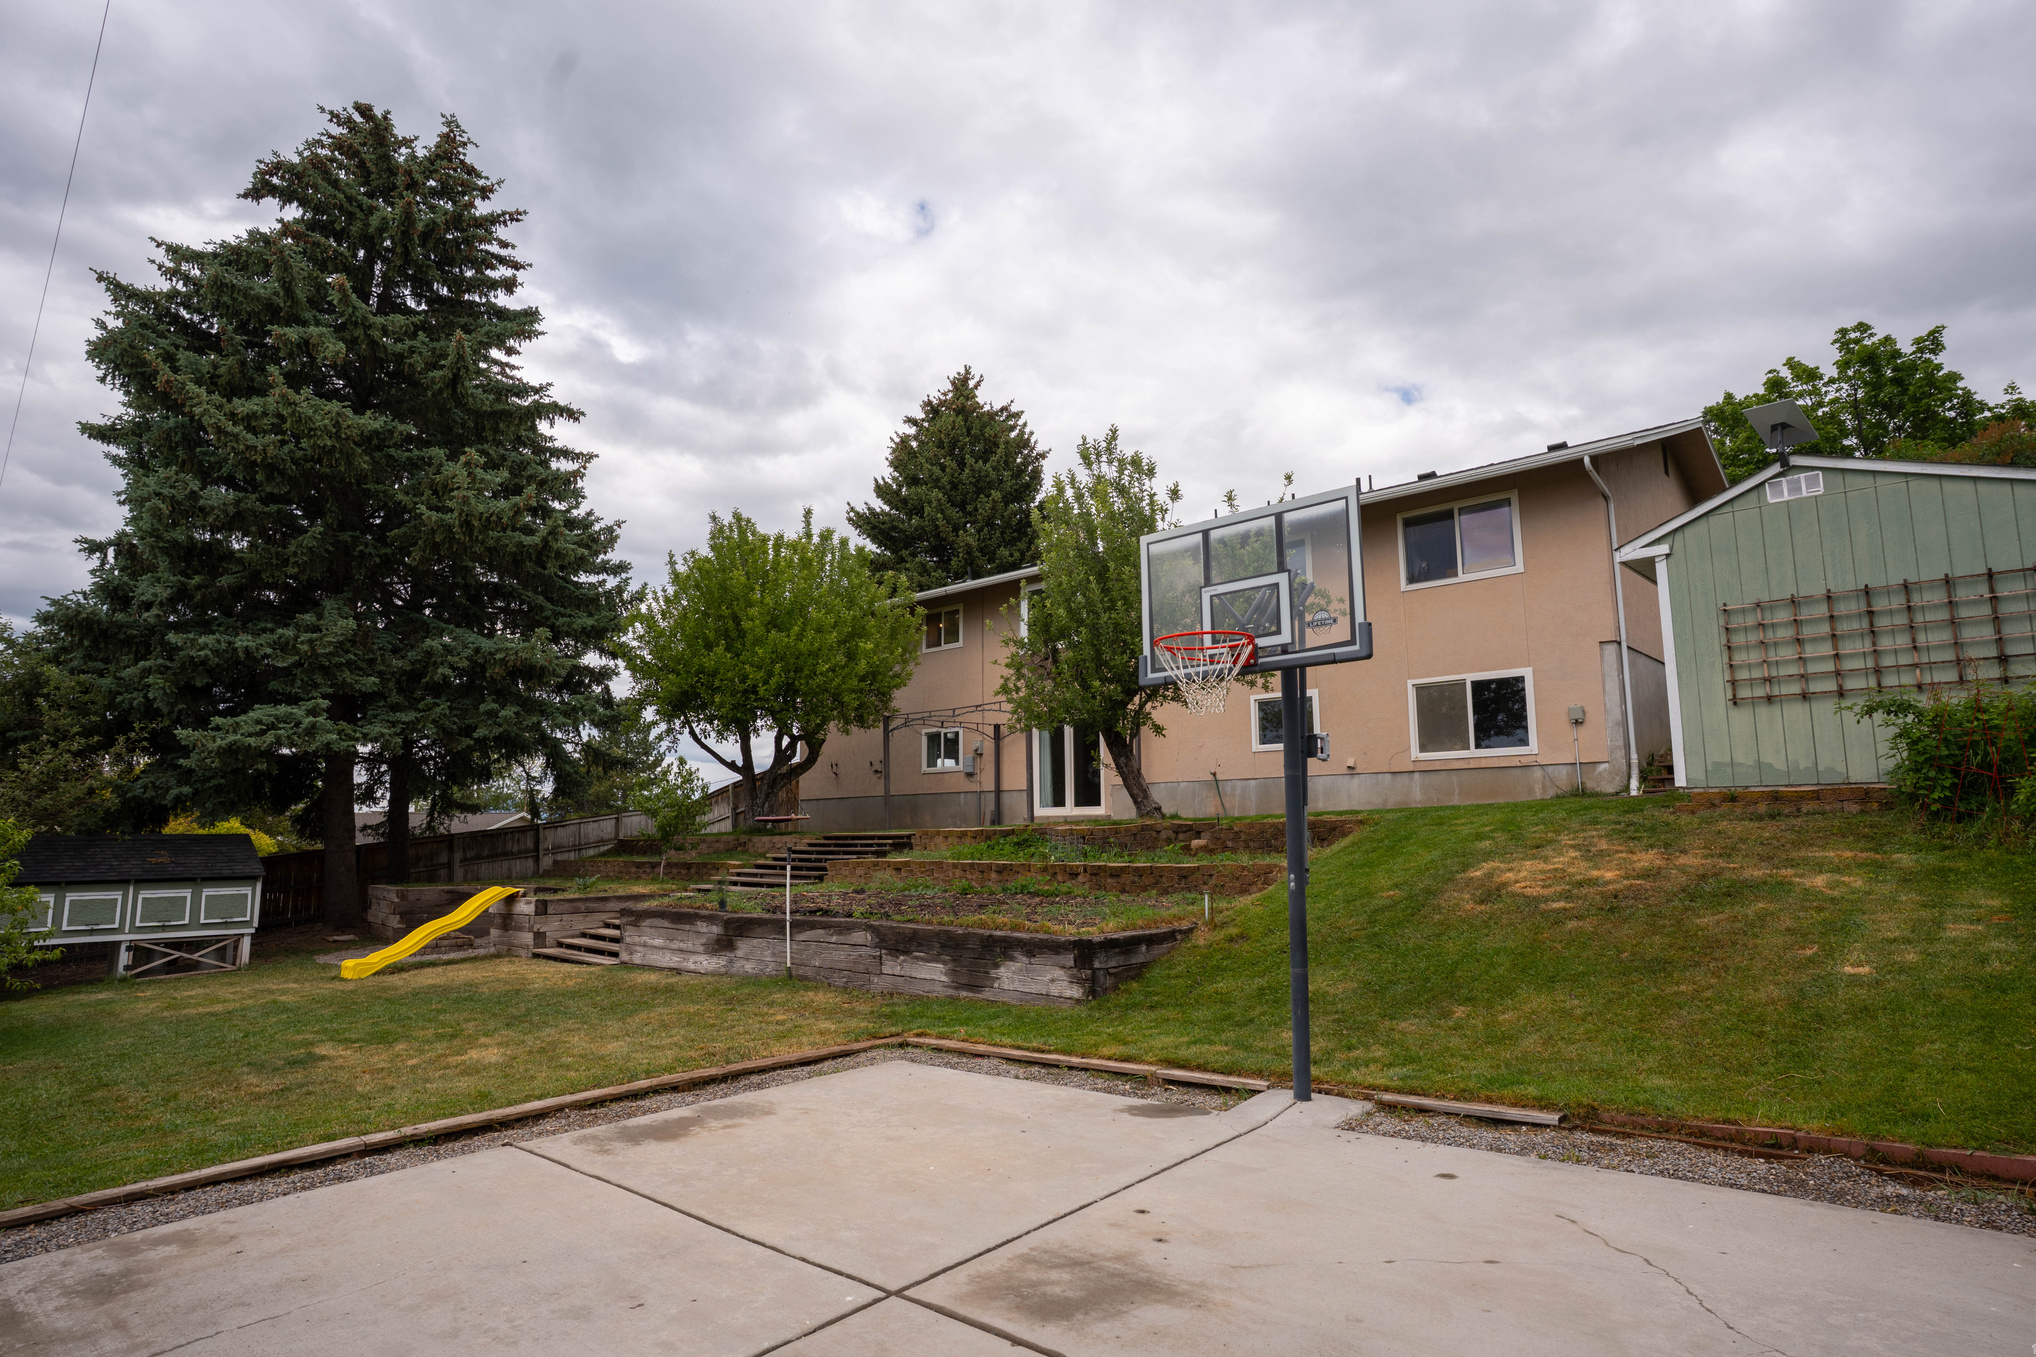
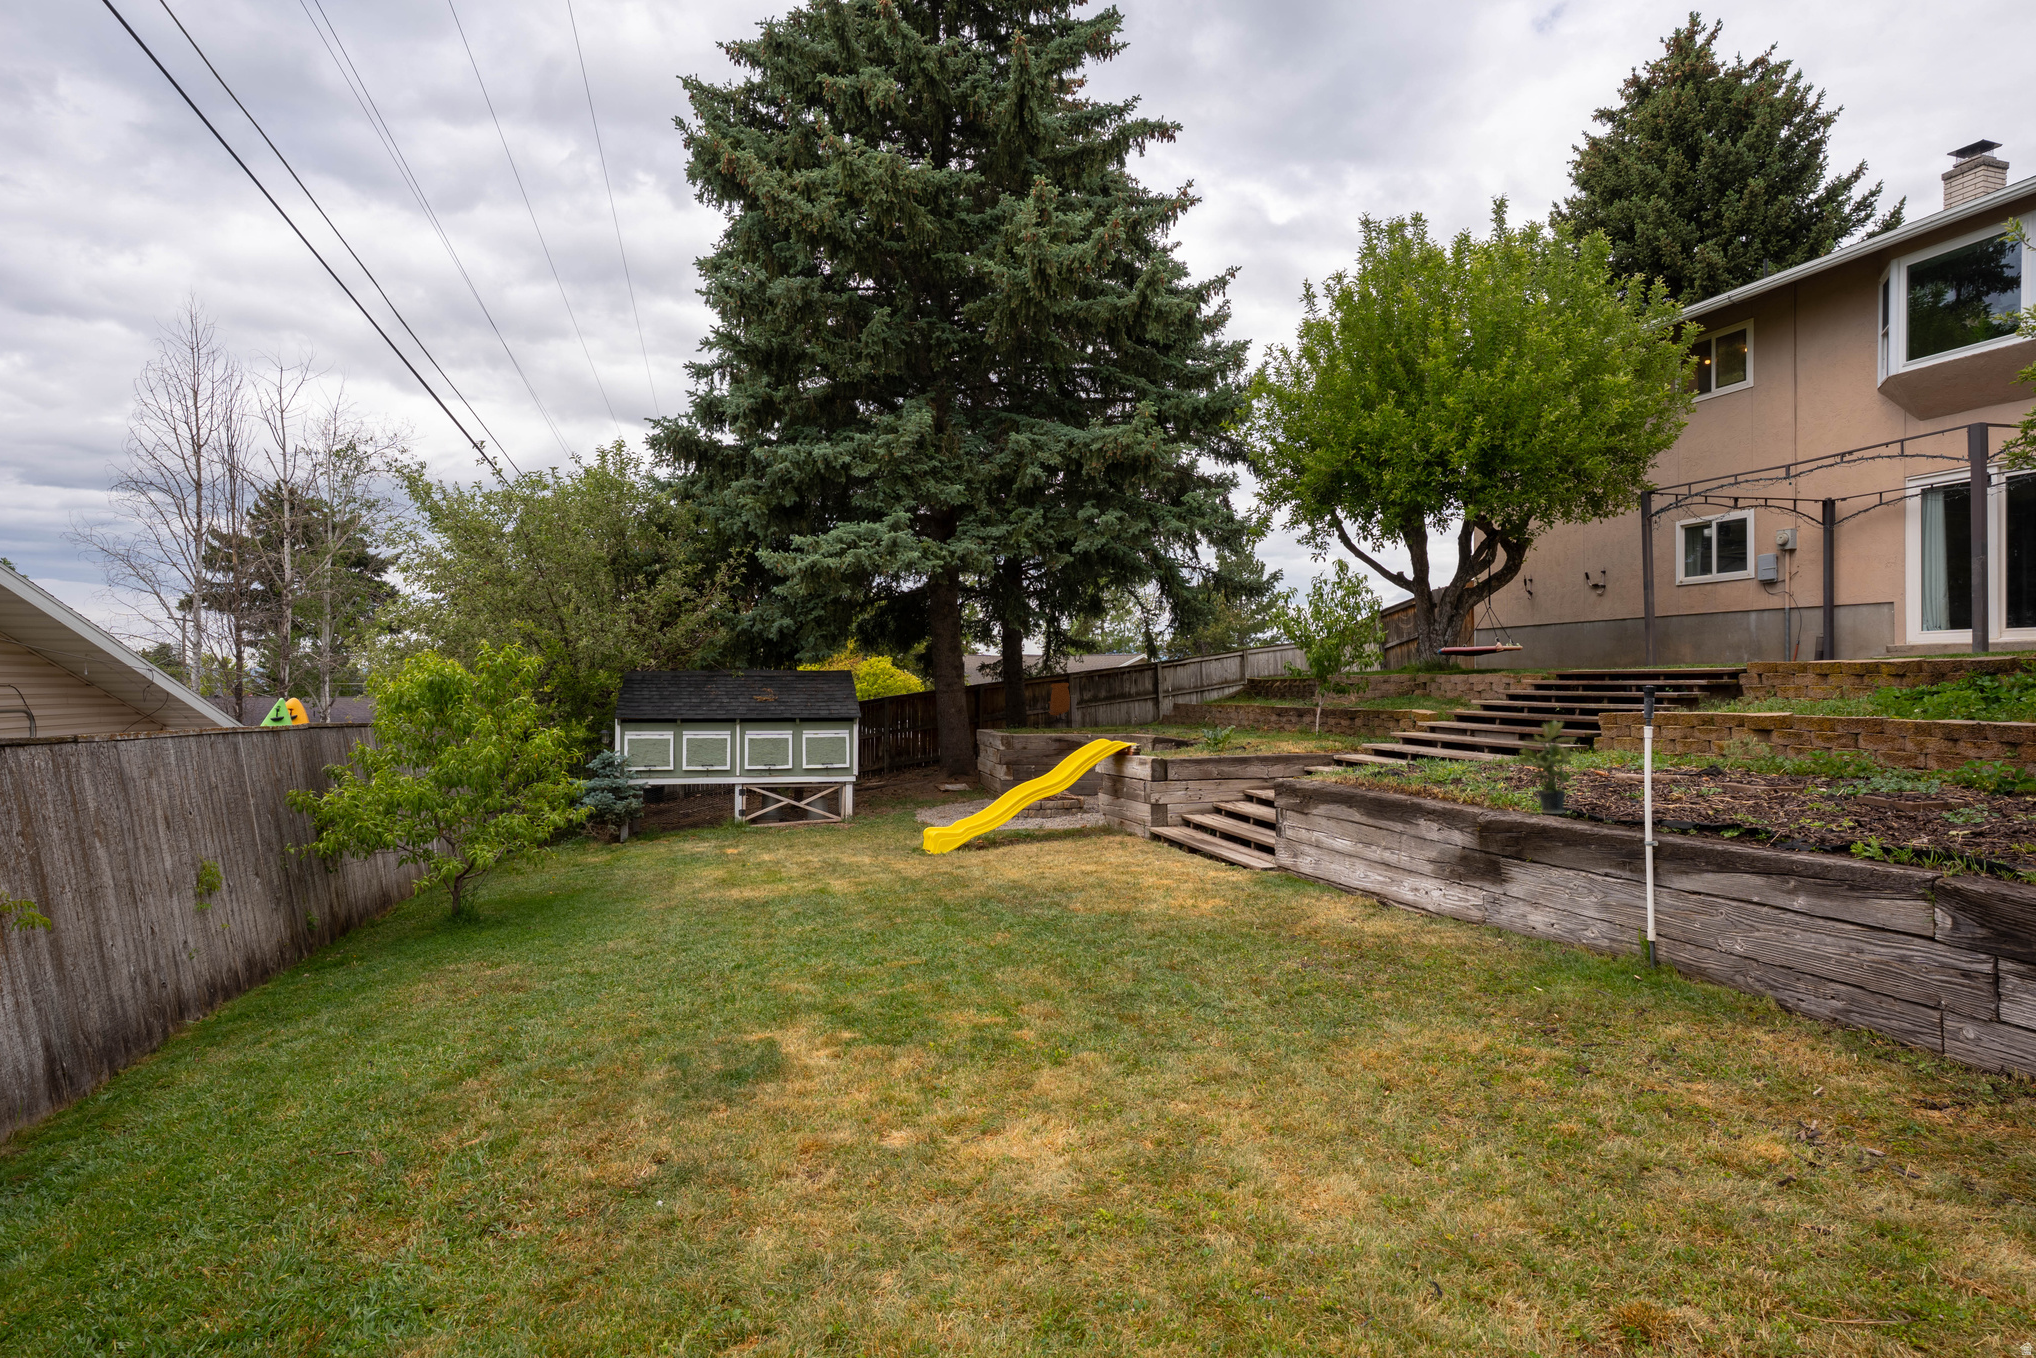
lounge chair: none [425,842,452,881] -> present [1048,683,1071,722]

